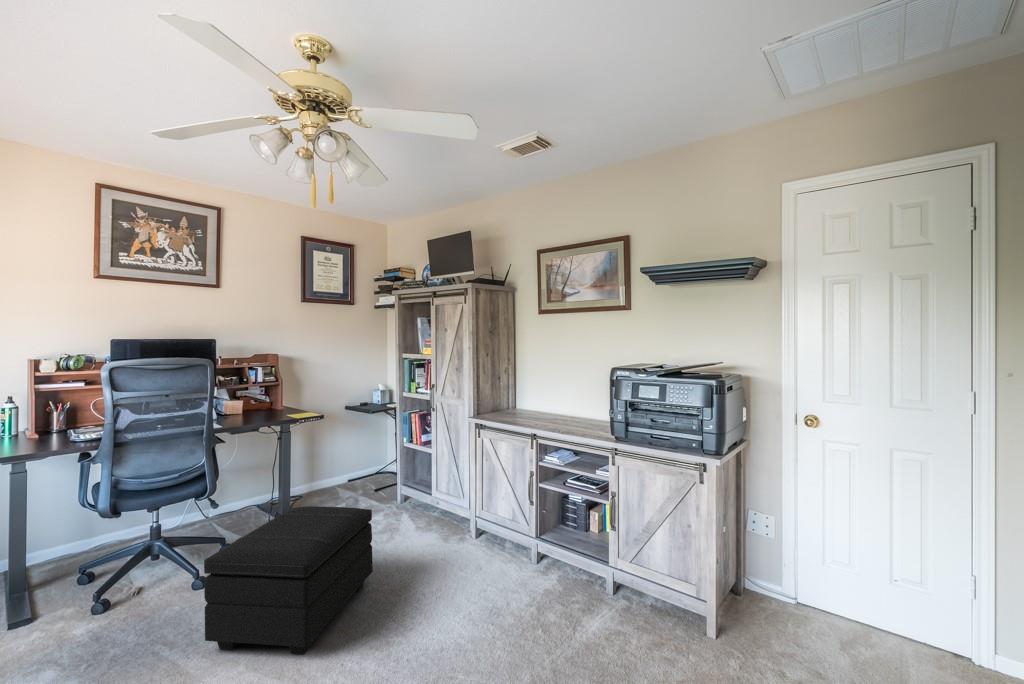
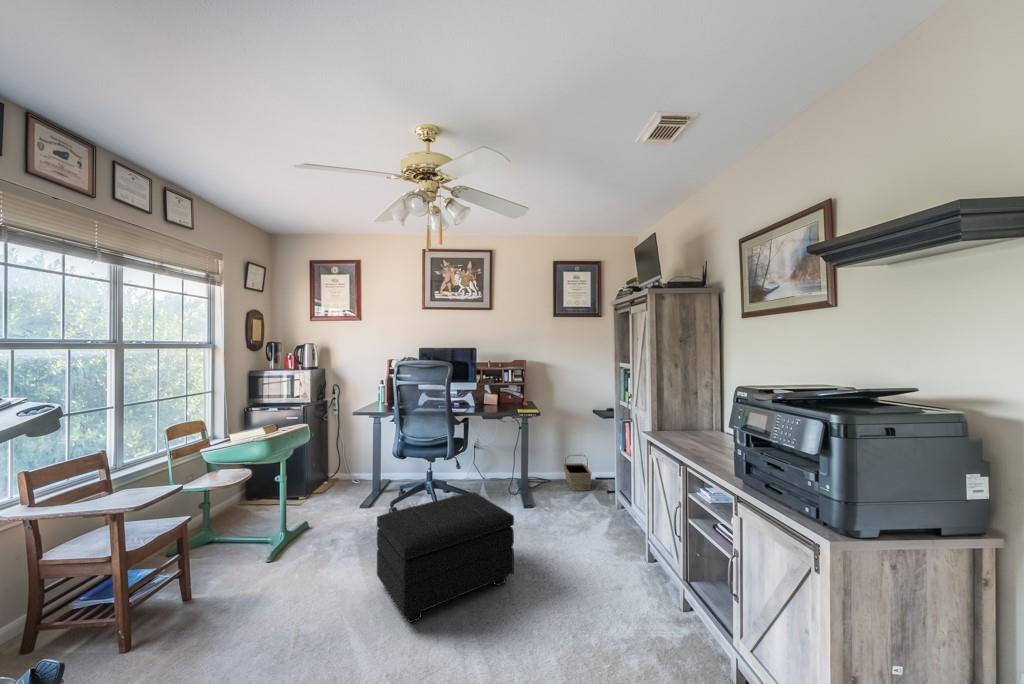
basket: none [317,459,358,500] -> present [563,455,591,491]

